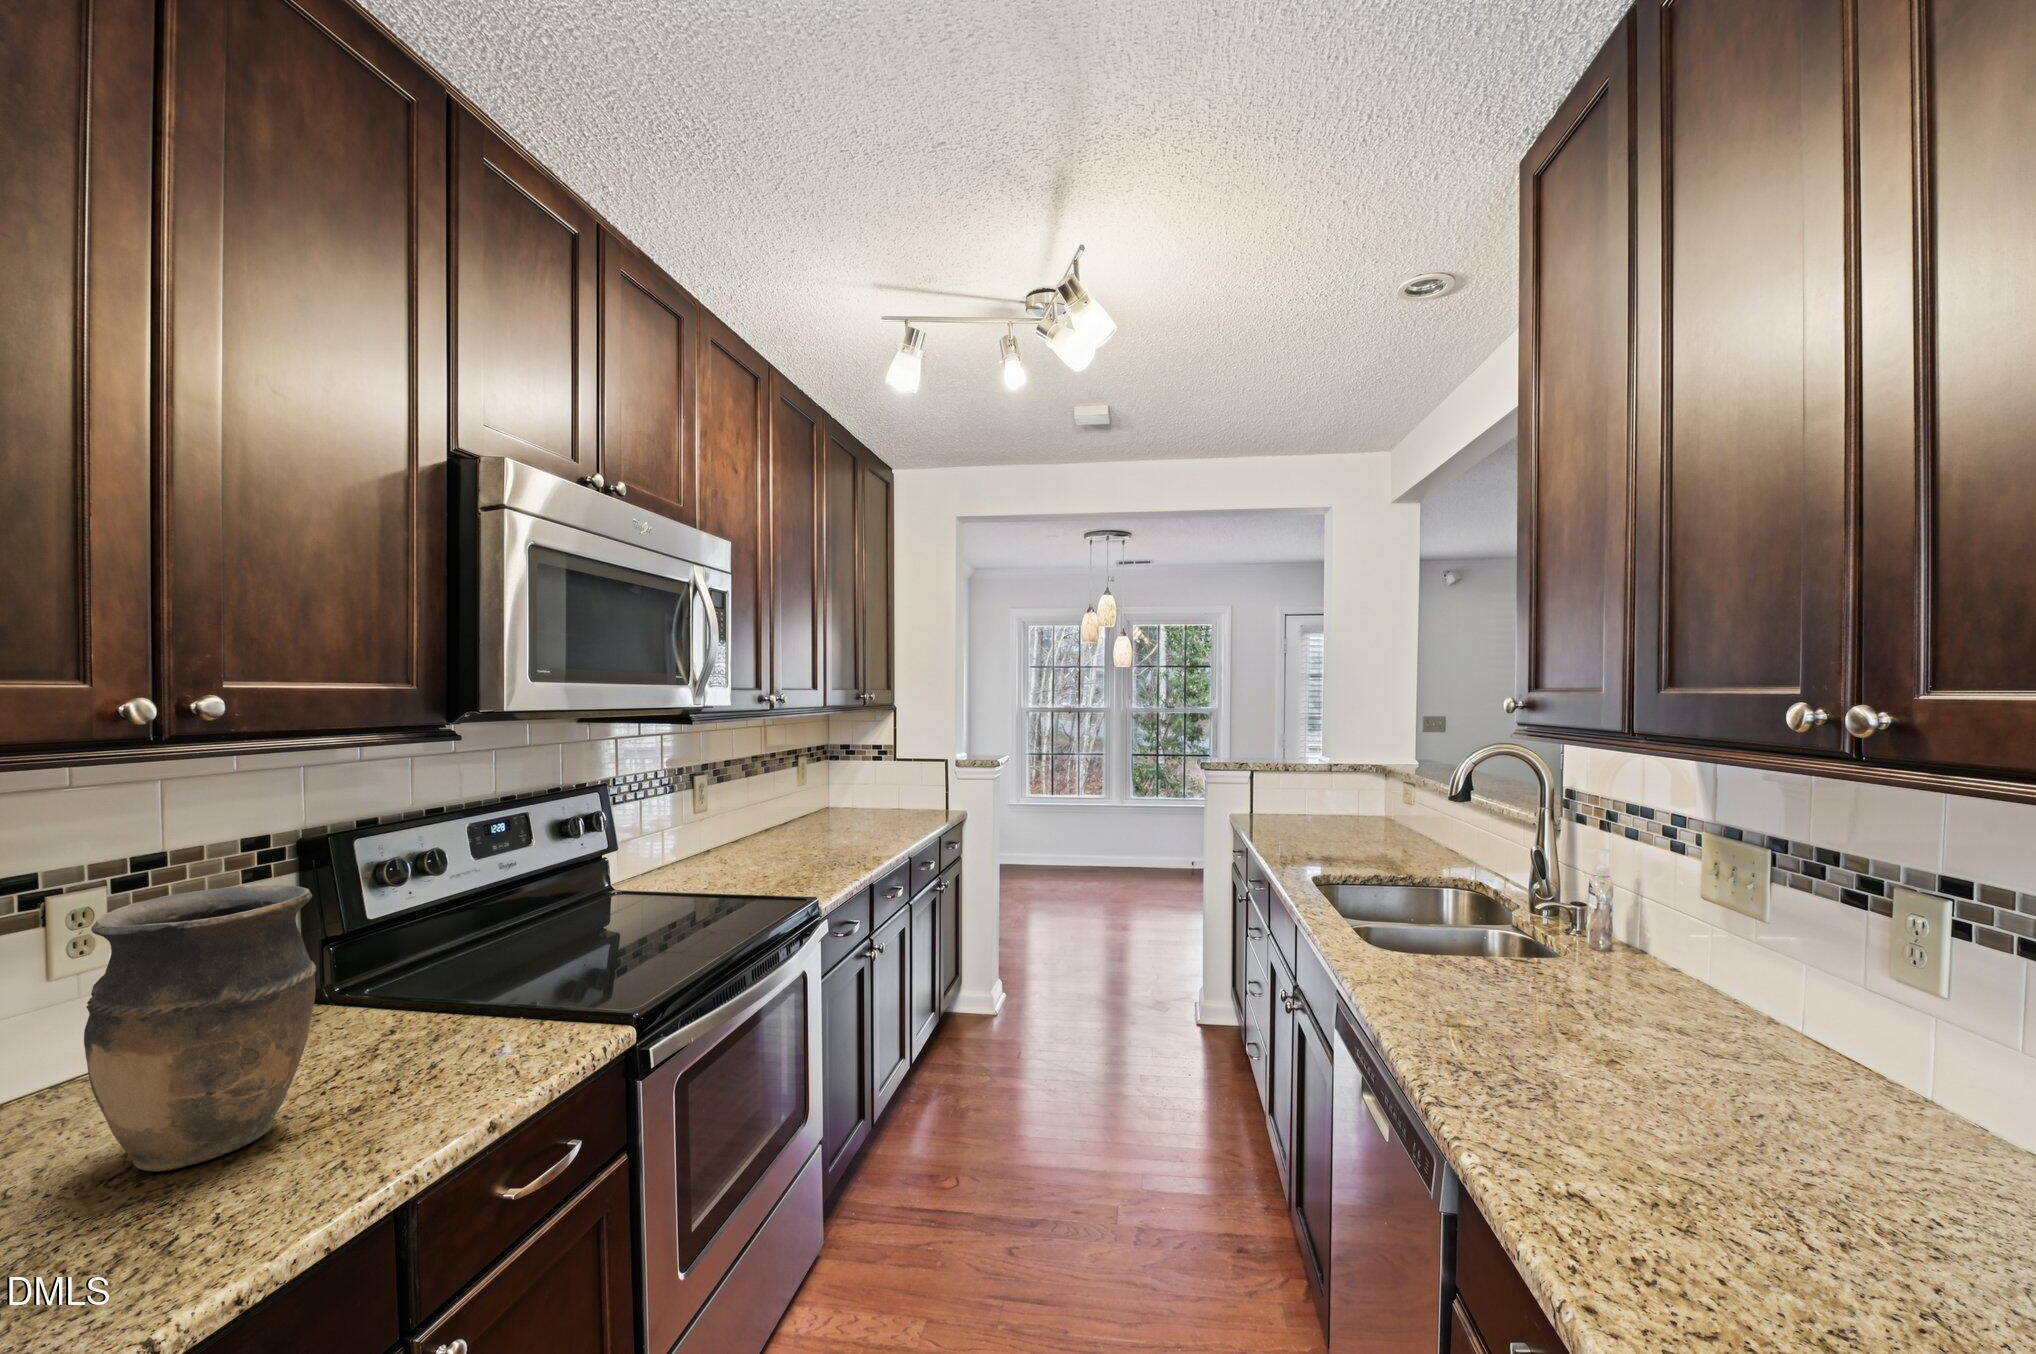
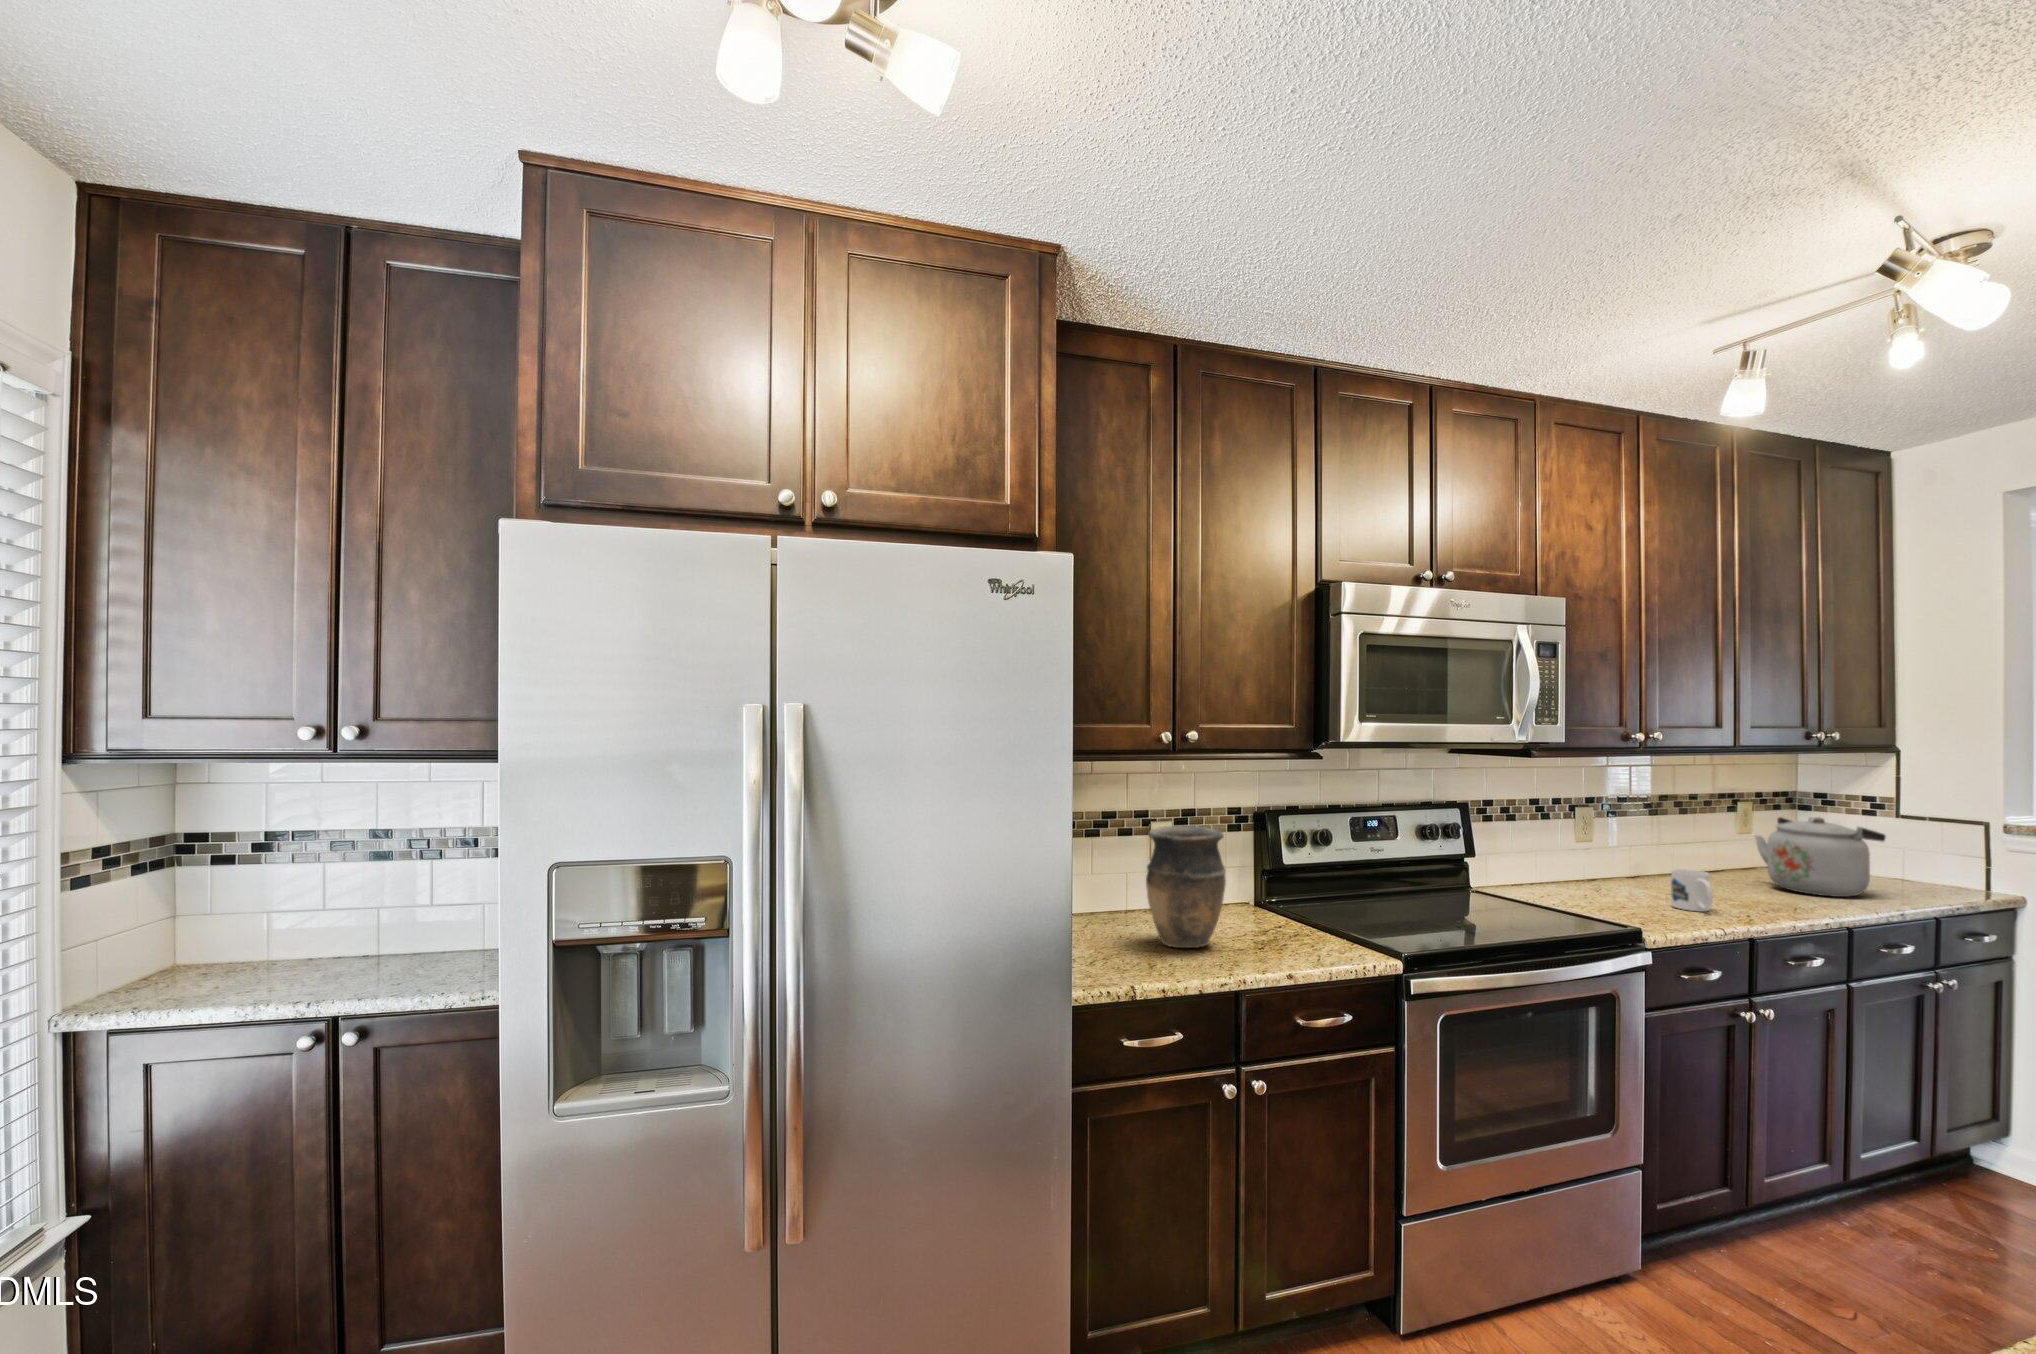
kettle: none [822,763,908,831] -> present [1755,817,1886,897]
mug: none [800,825,839,866] -> present [1671,869,1713,912]

